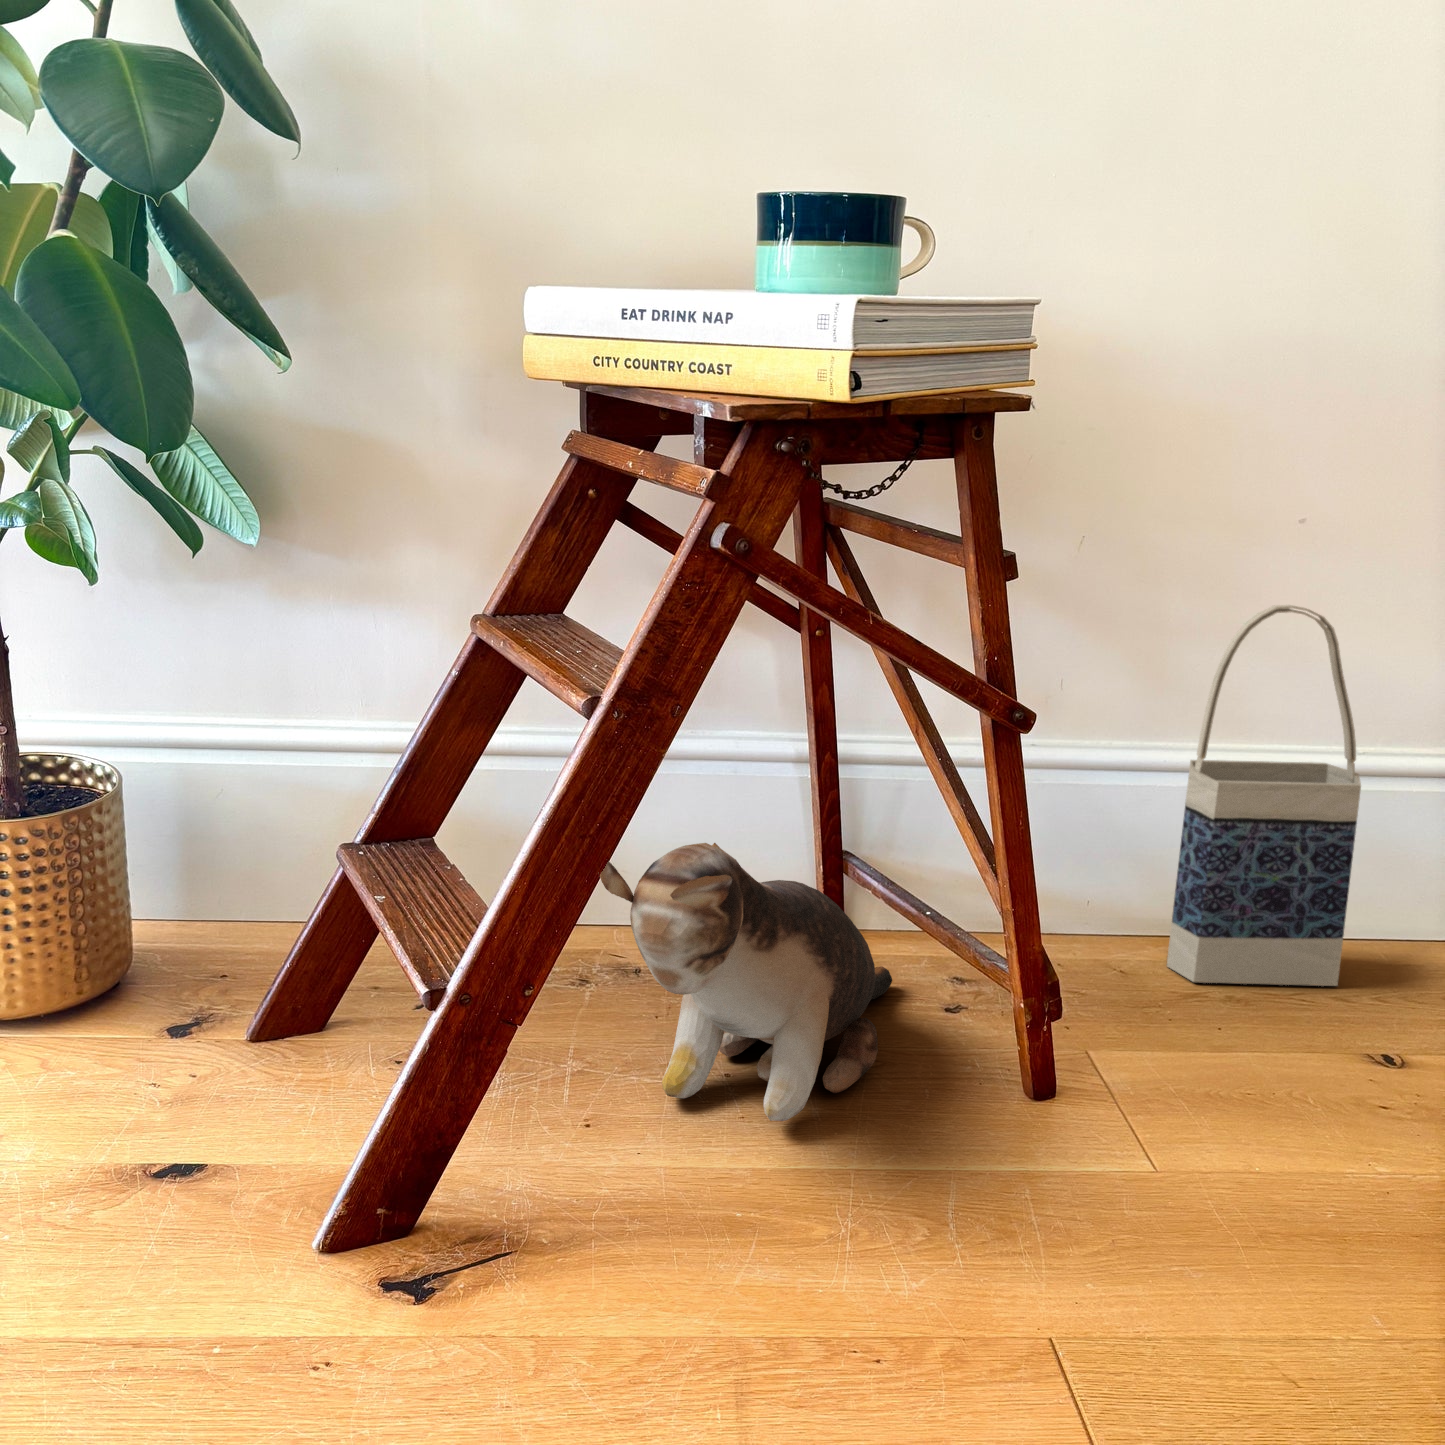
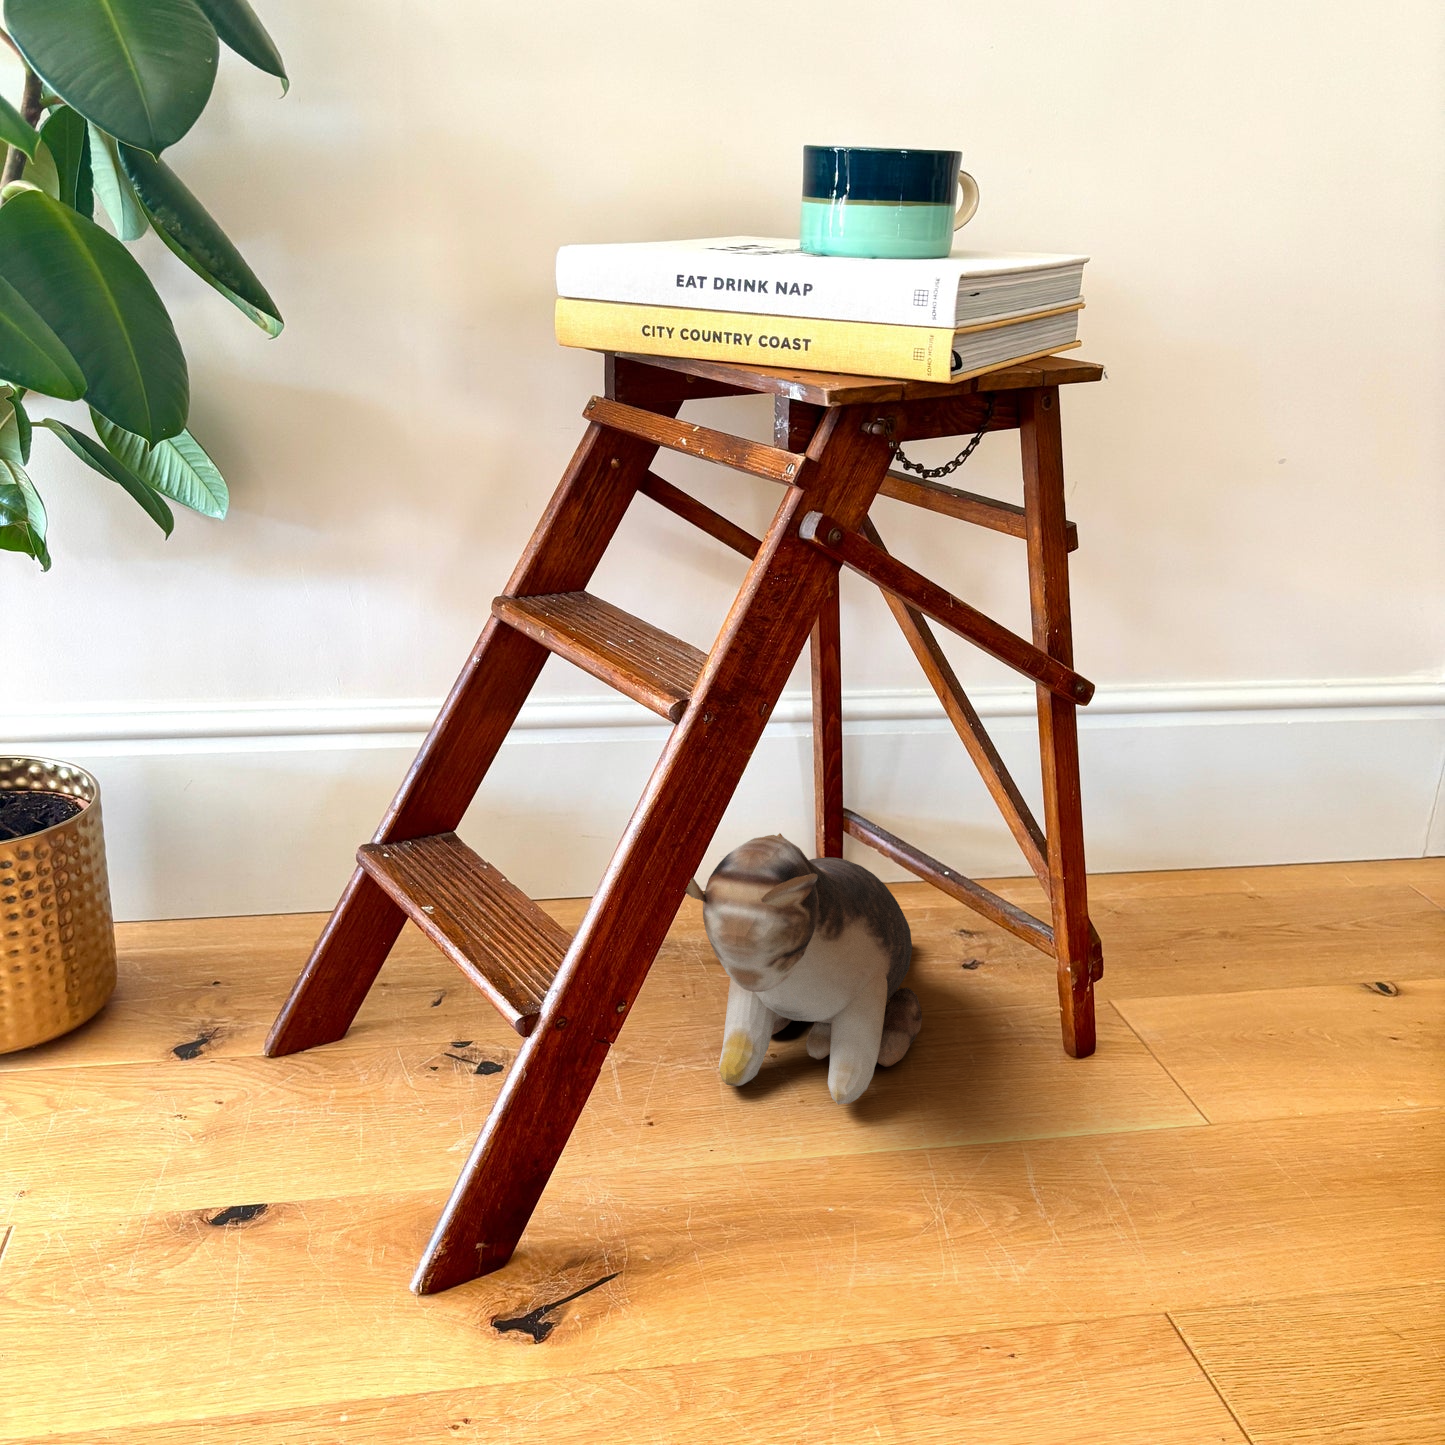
bag: present [1167,605,1361,986] -> none [1153,551,1345,920]

